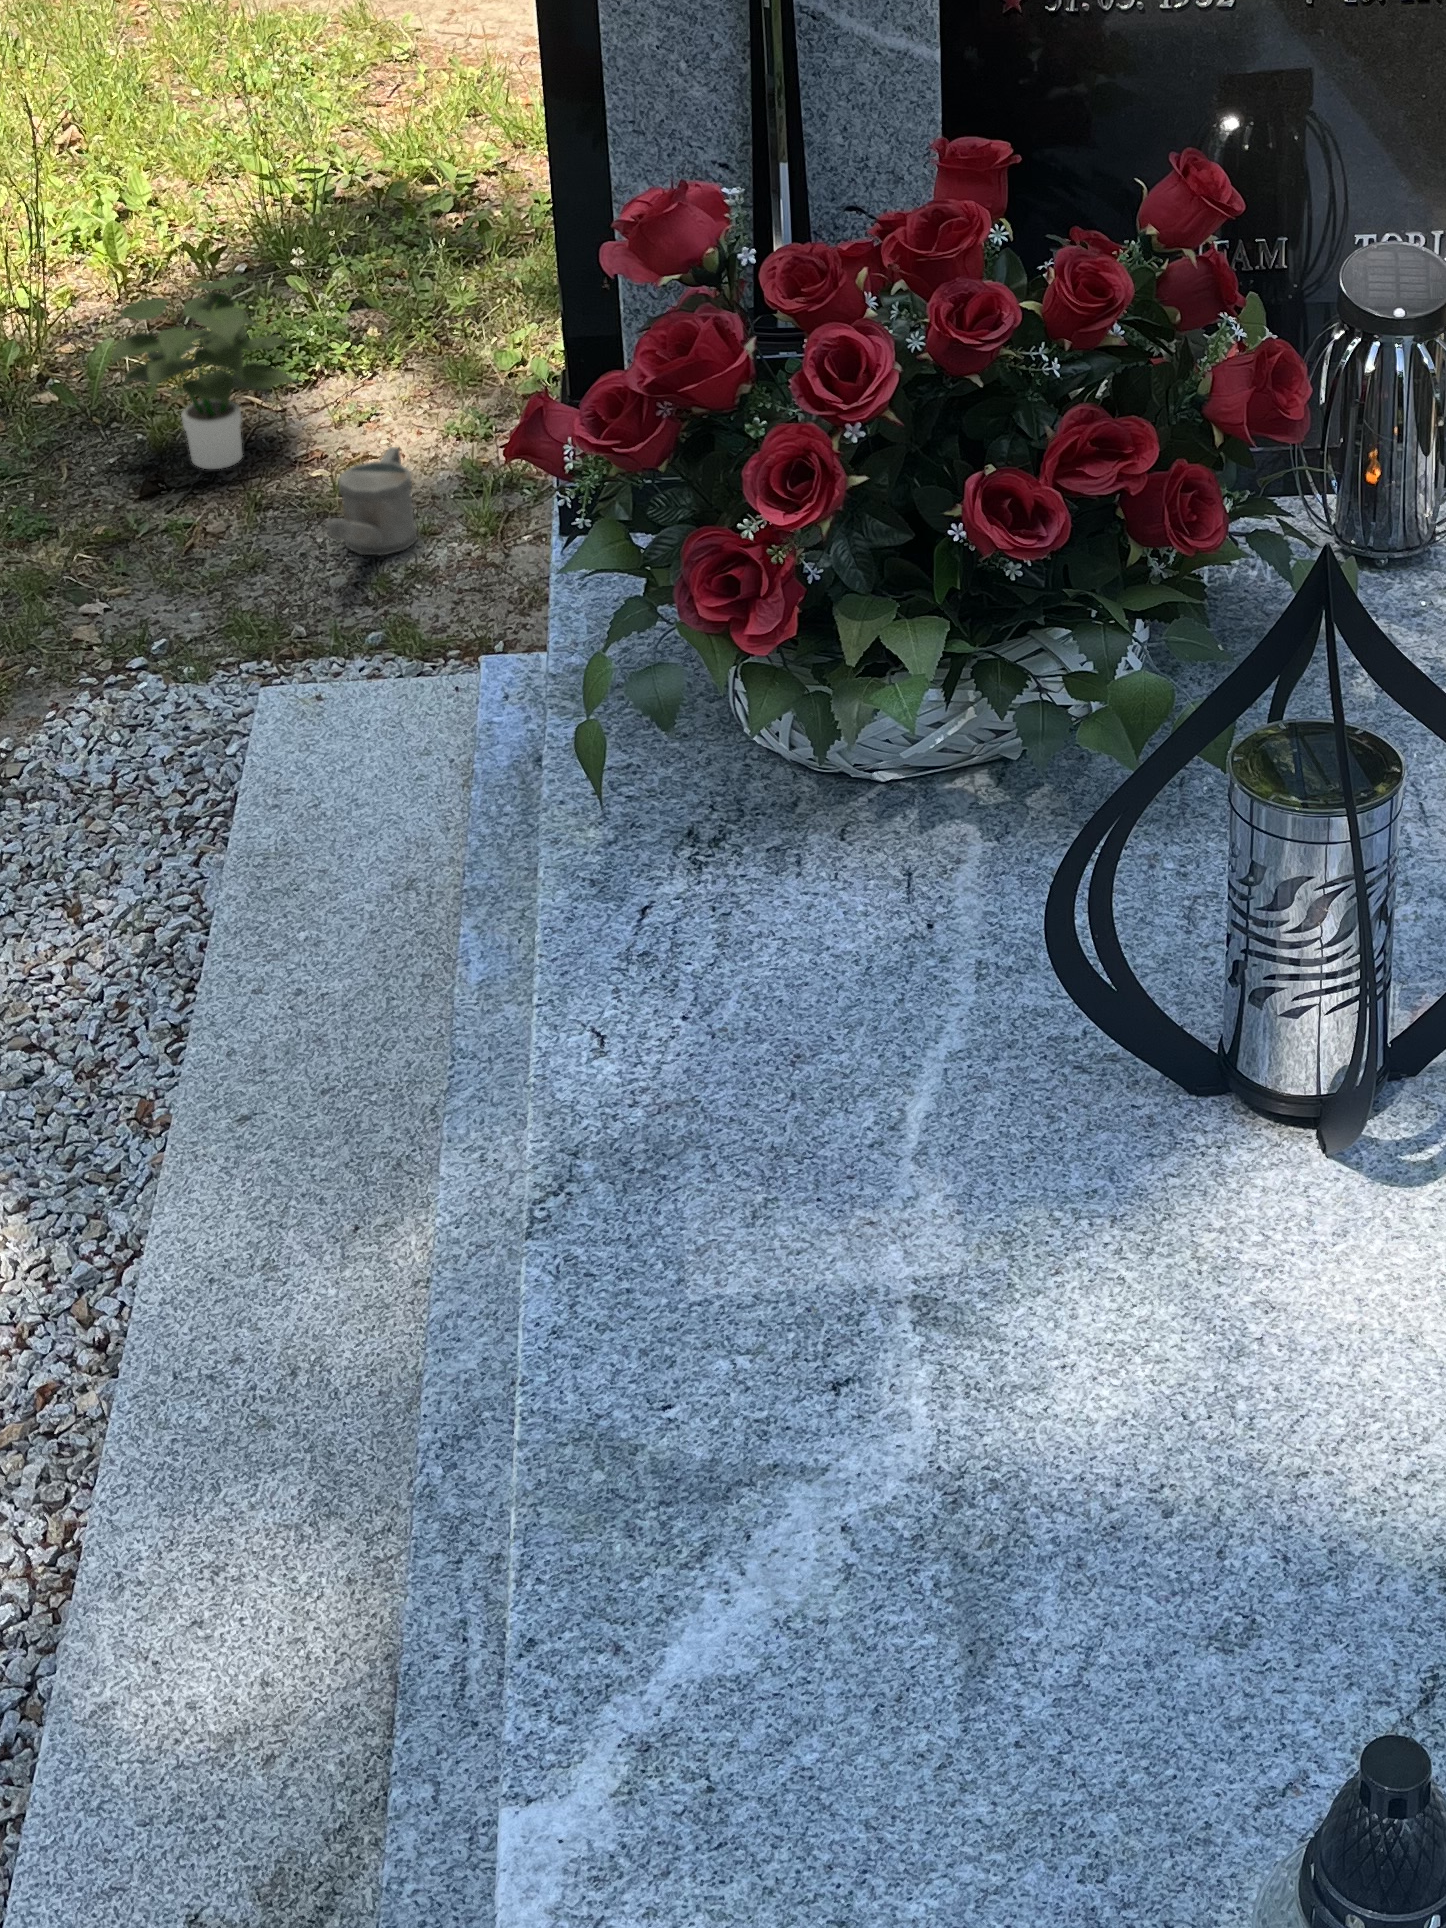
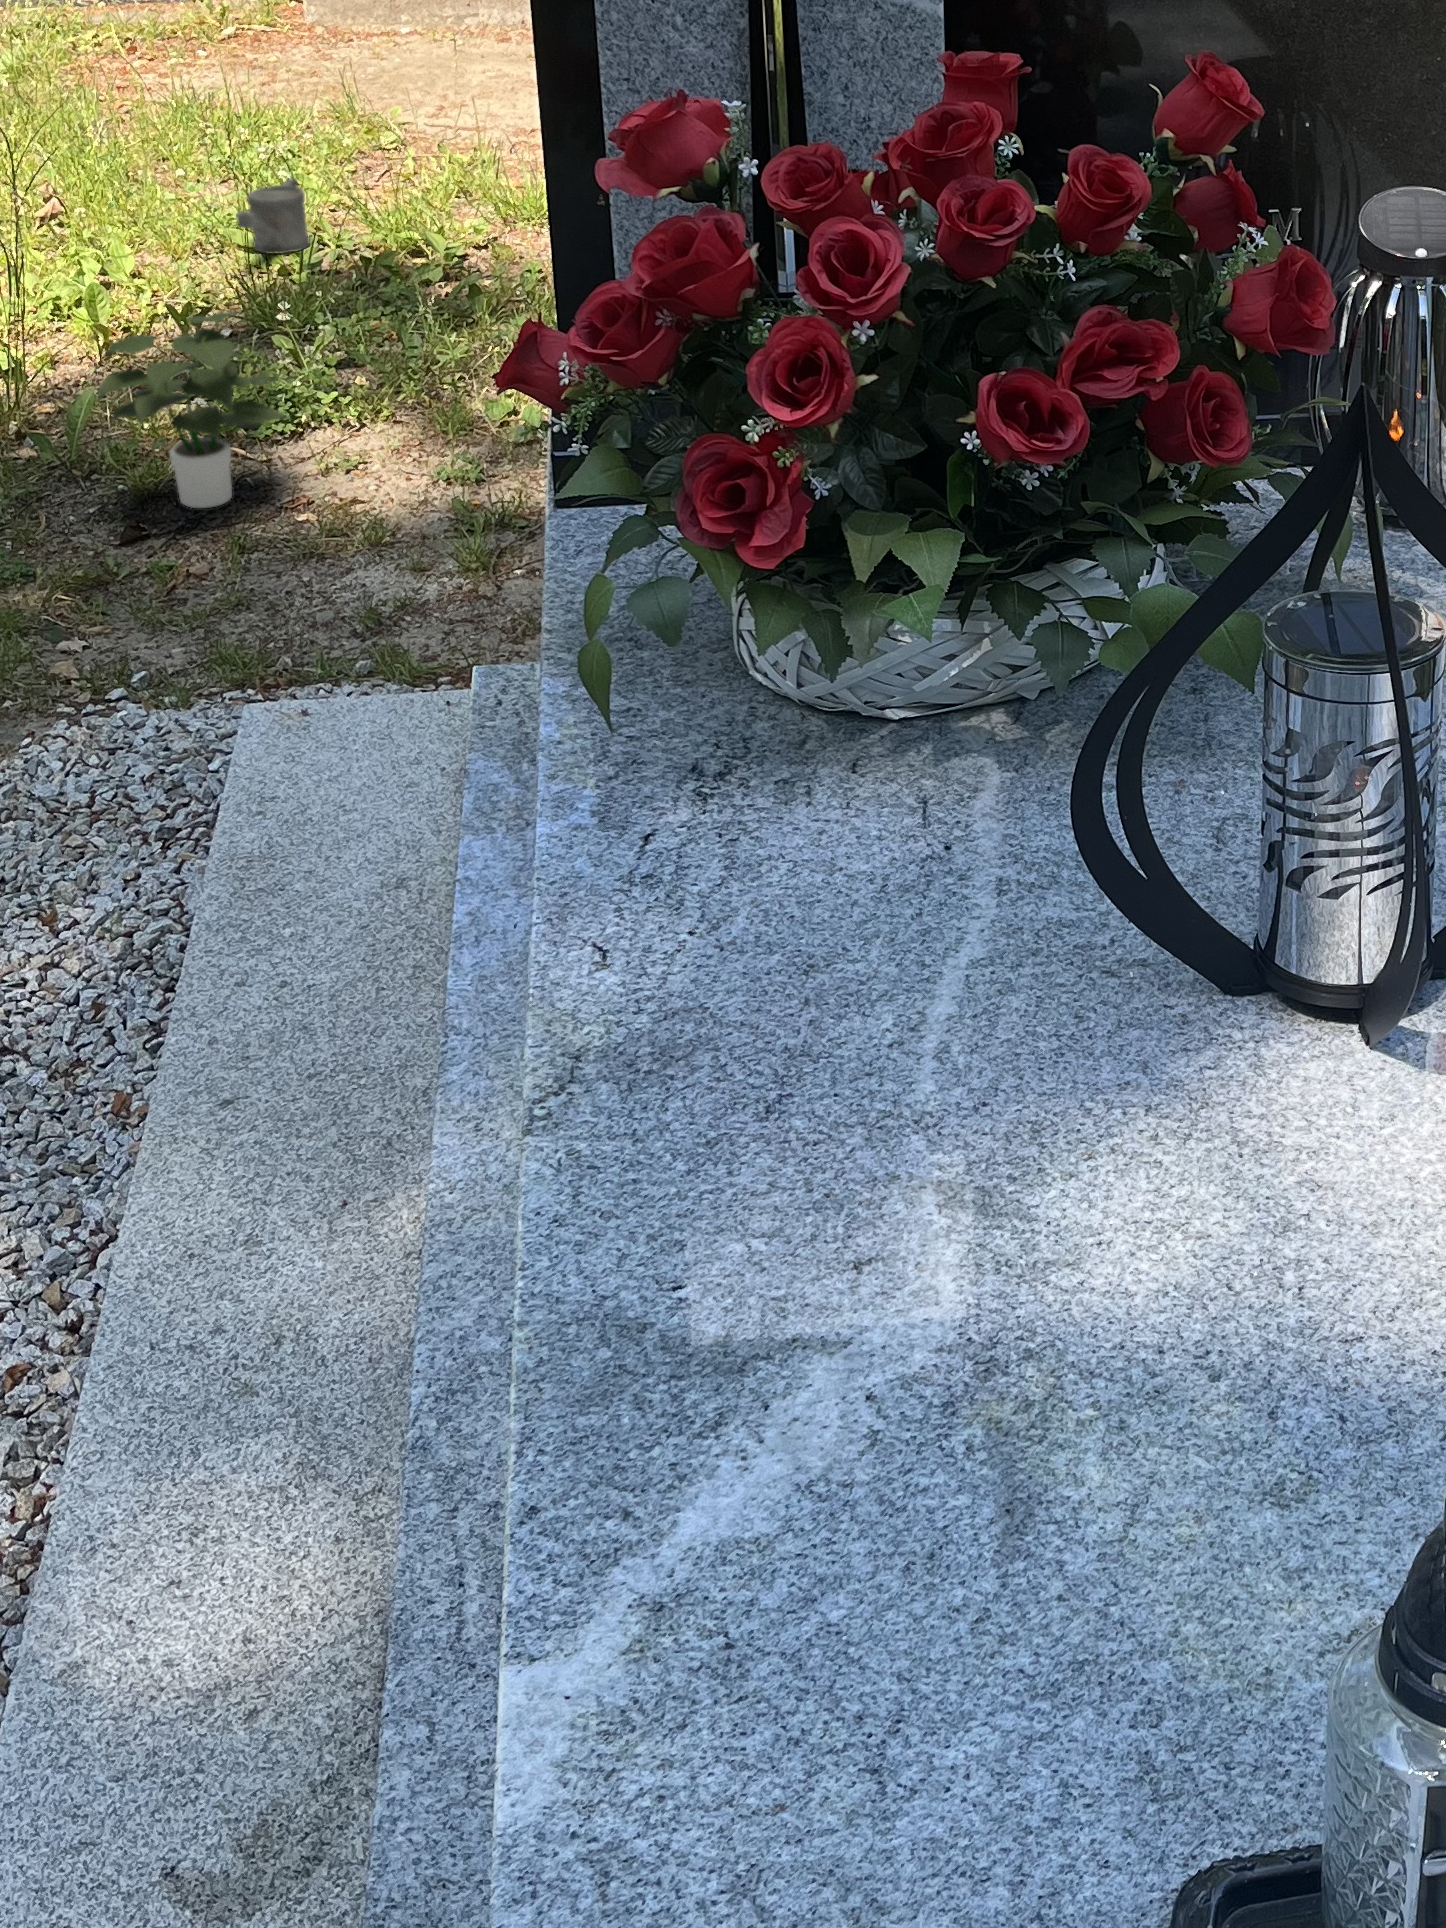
watering can: present [327,447,418,555] -> present [236,178,310,254]

